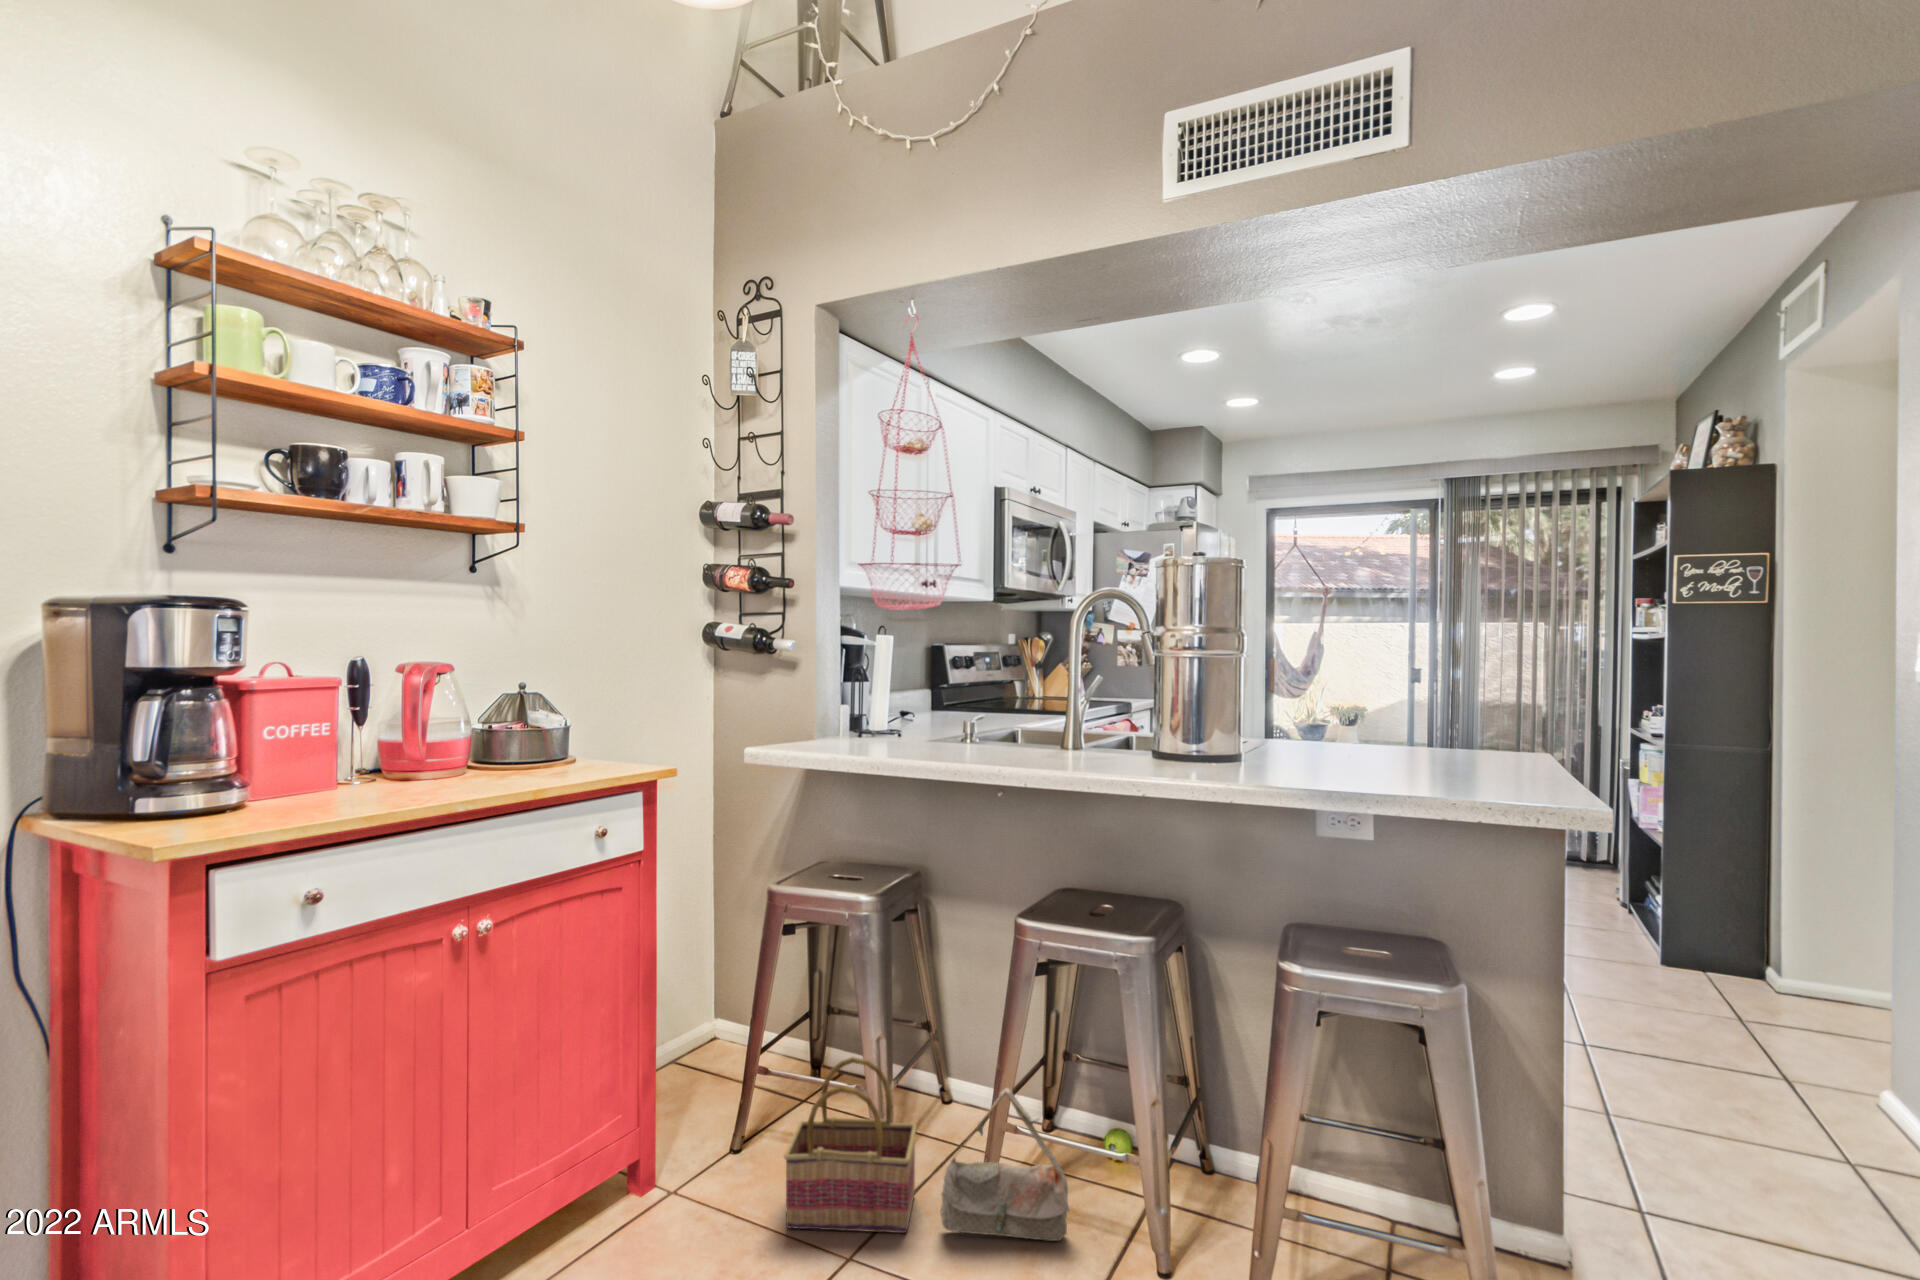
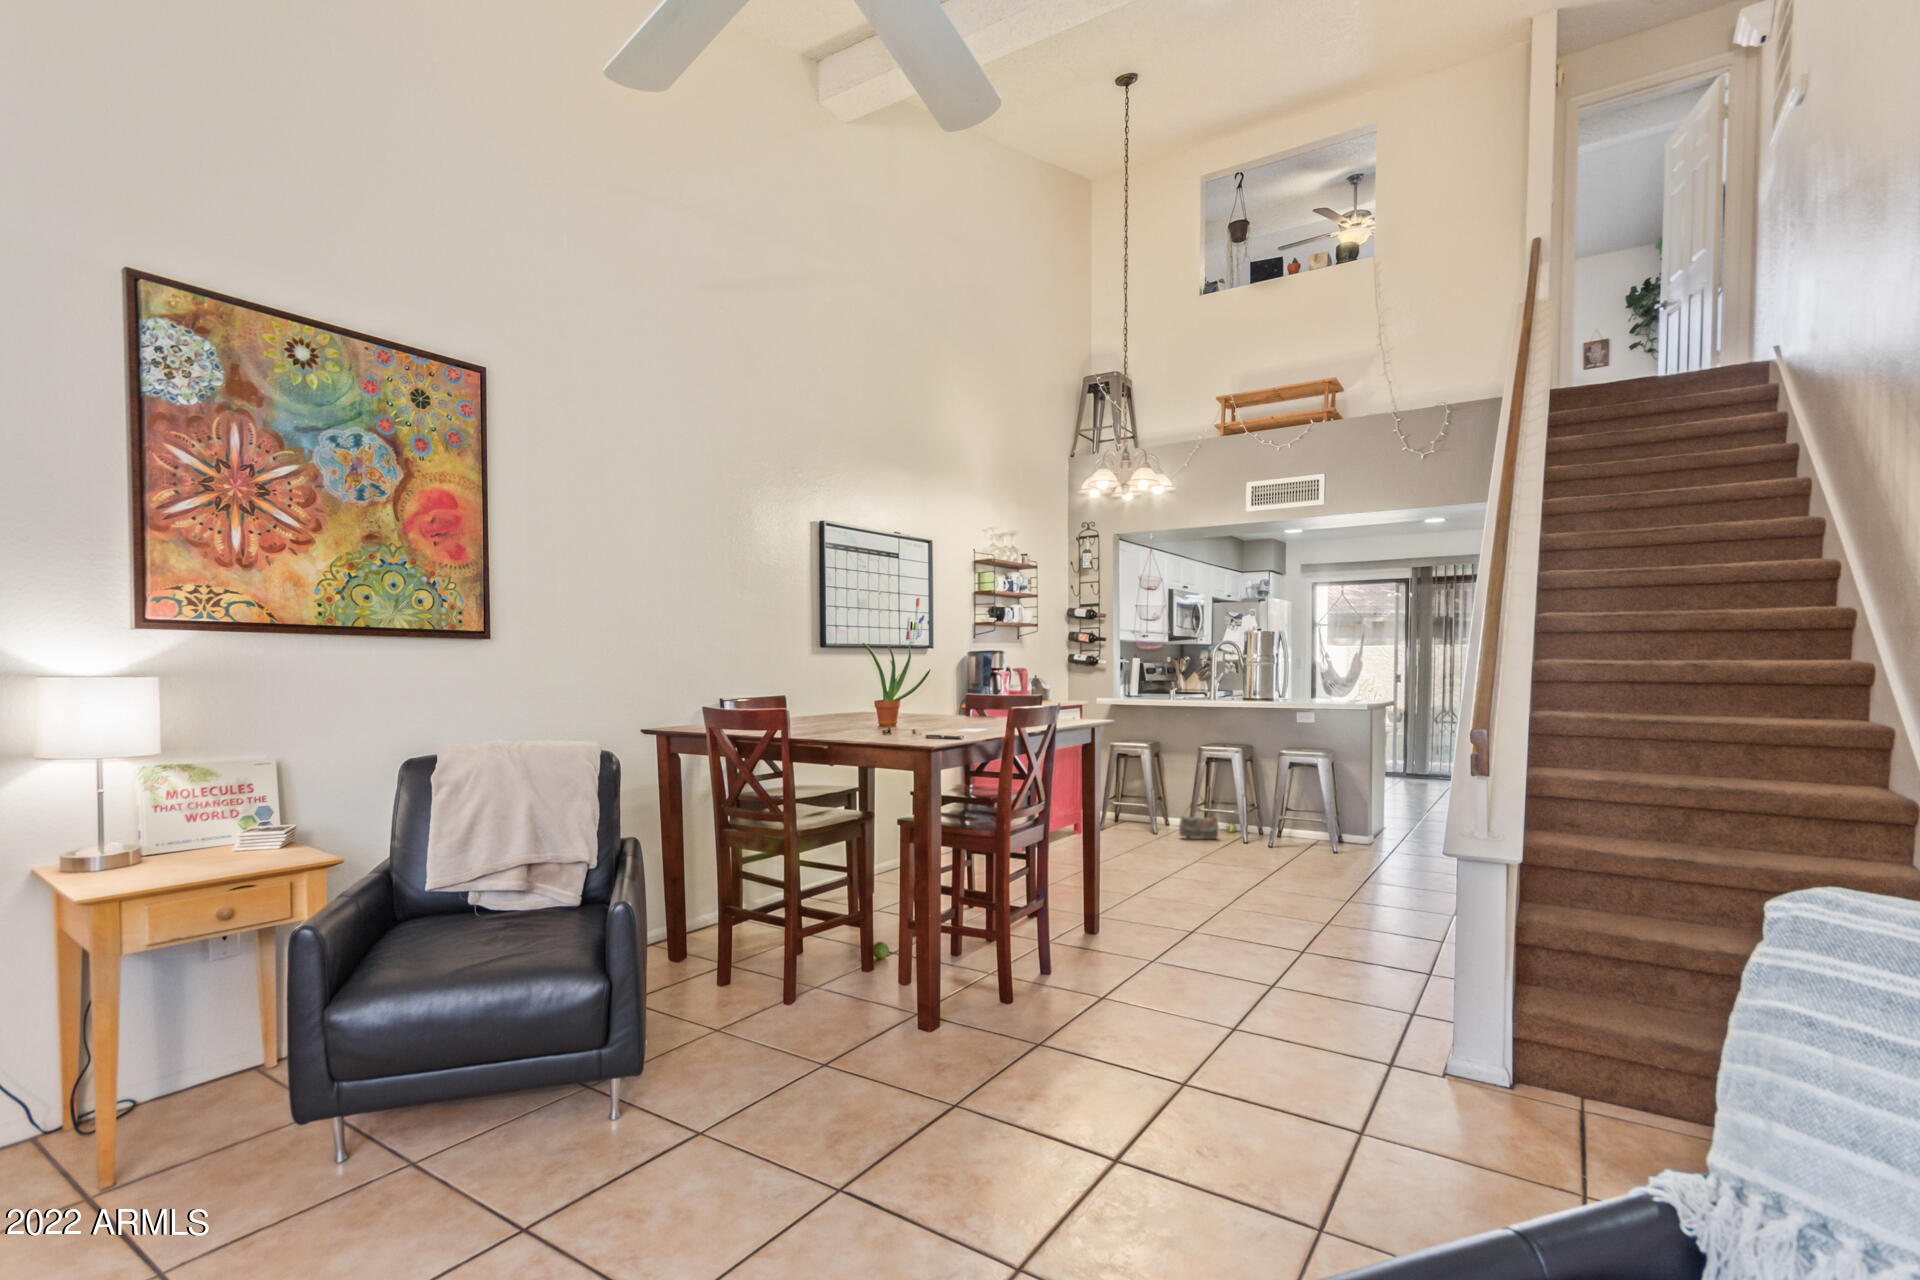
basket: present [784,1057,917,1233] -> none [1130,791,1169,838]

